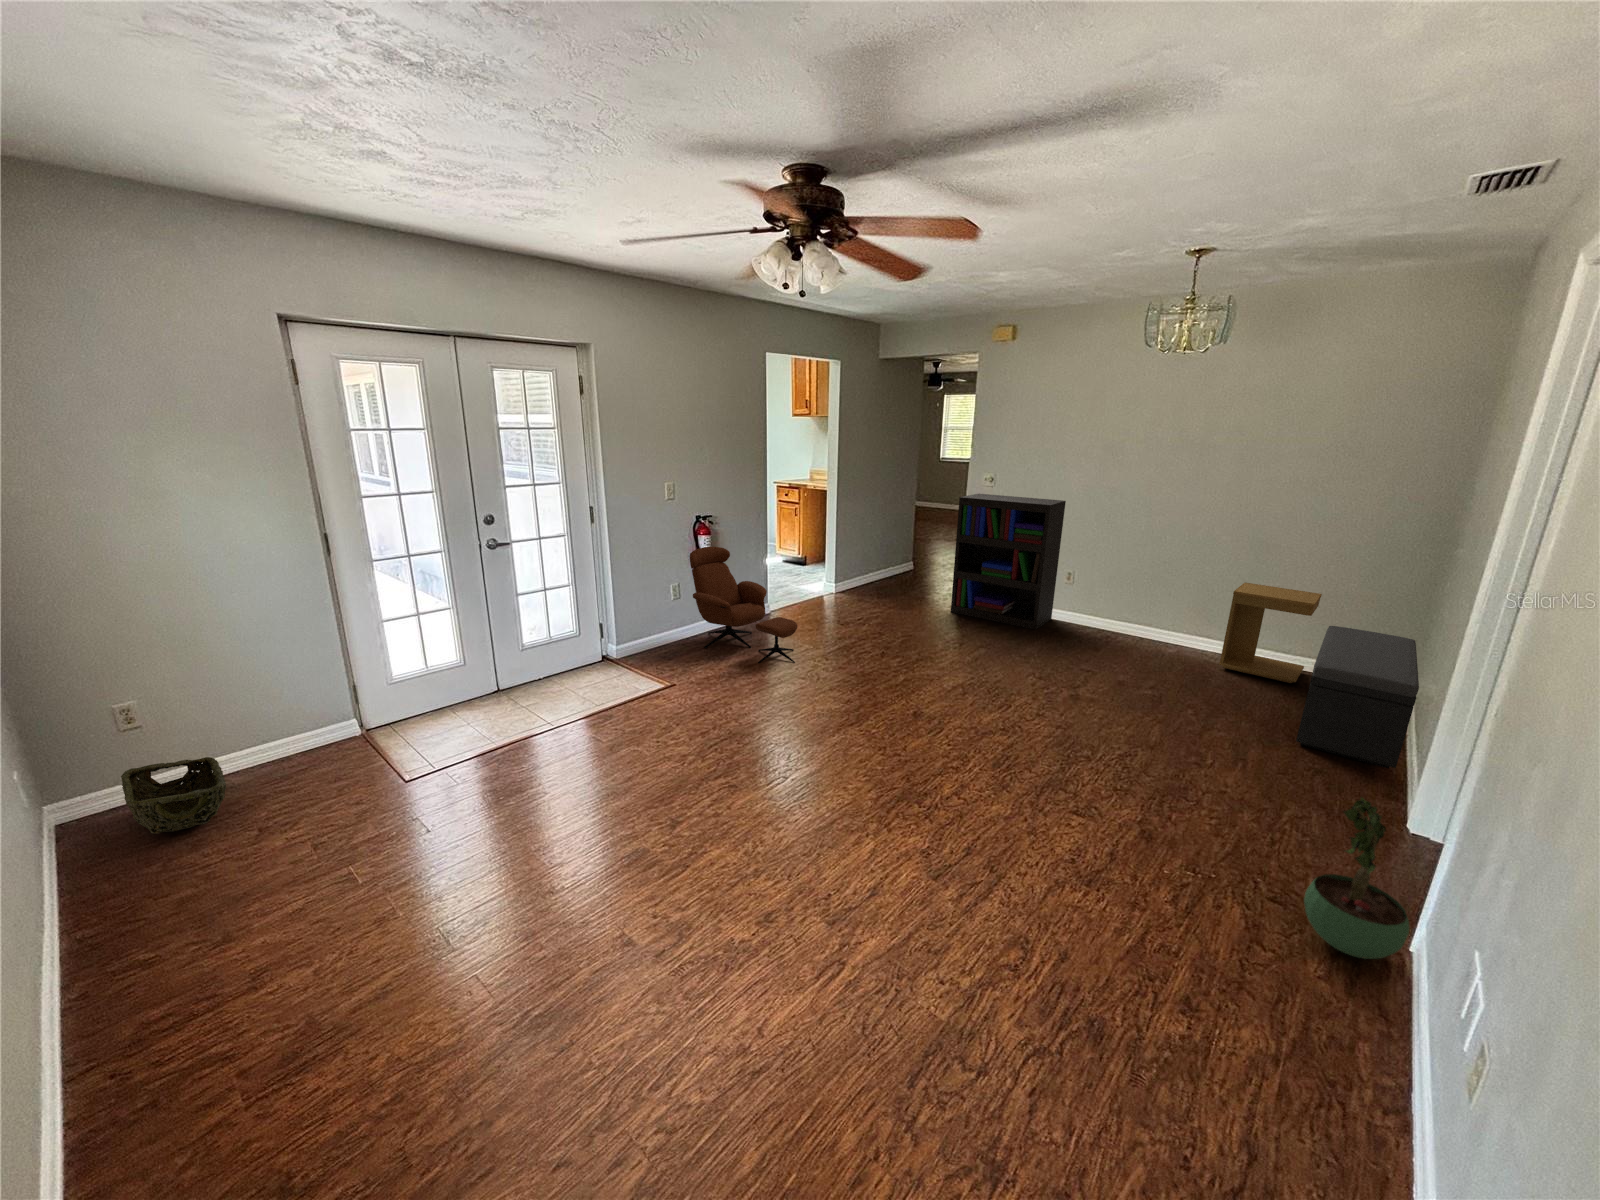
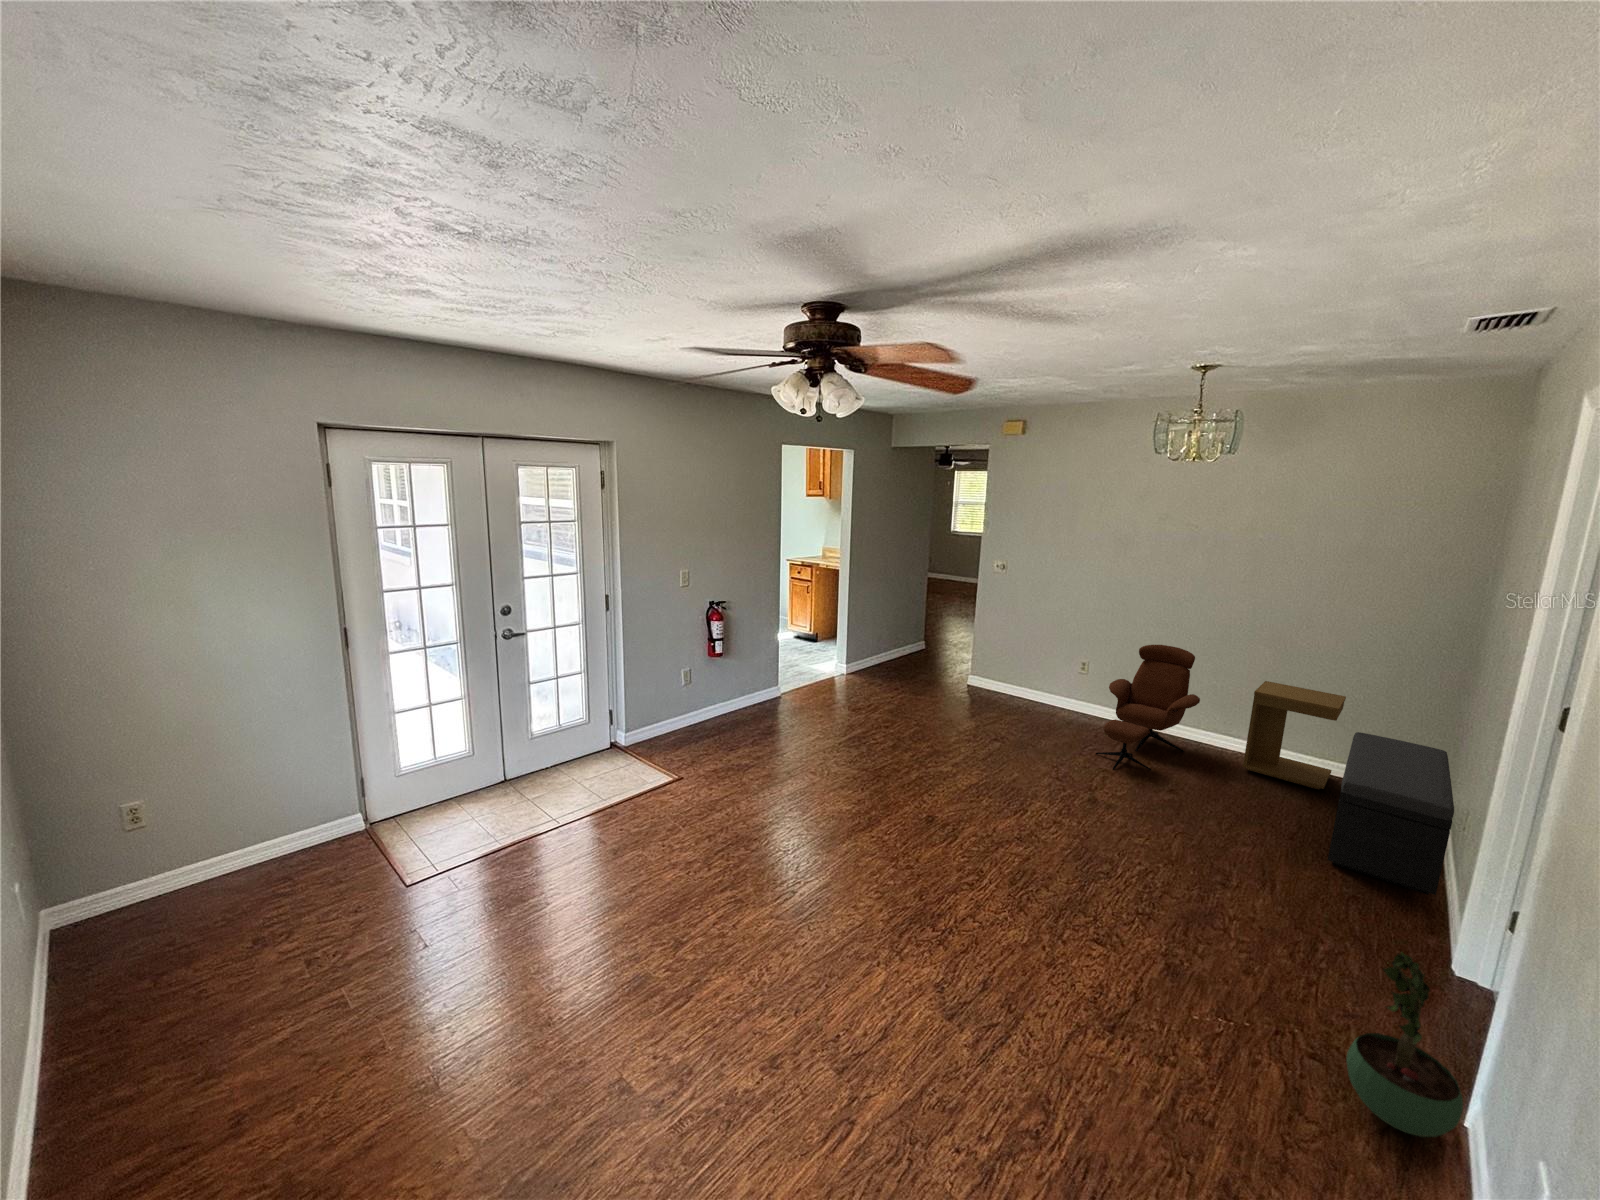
bookshelf: present [951,494,1066,630] -> none [964,580,1080,721]
lounge chair: present [690,546,797,663] -> present [1096,645,1200,770]
woven basket: present [121,757,226,834] -> none [120,857,225,944]

